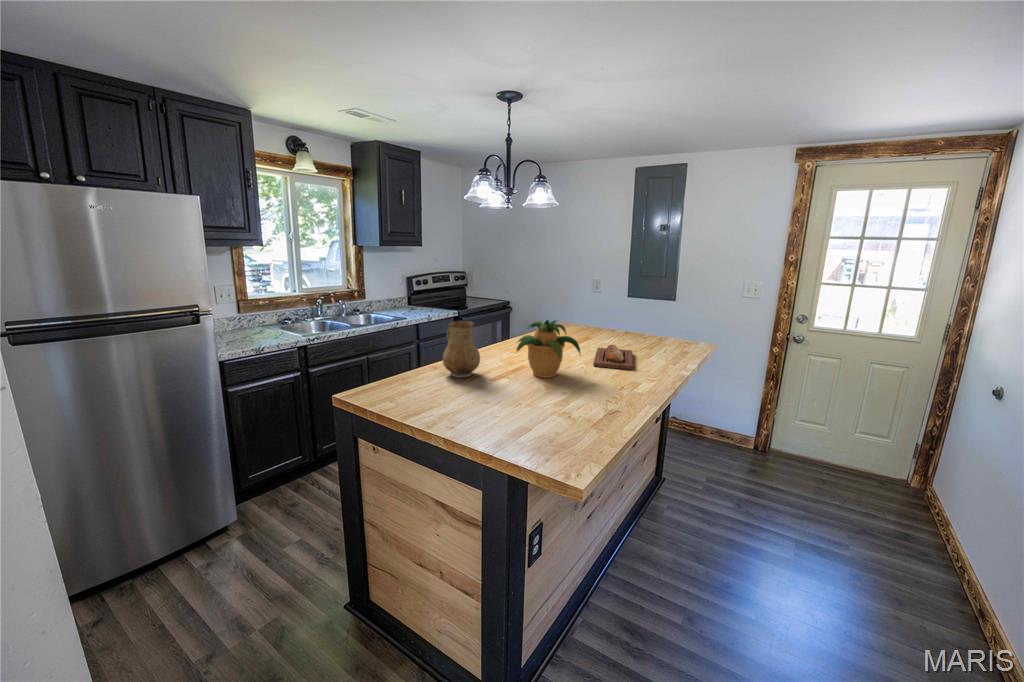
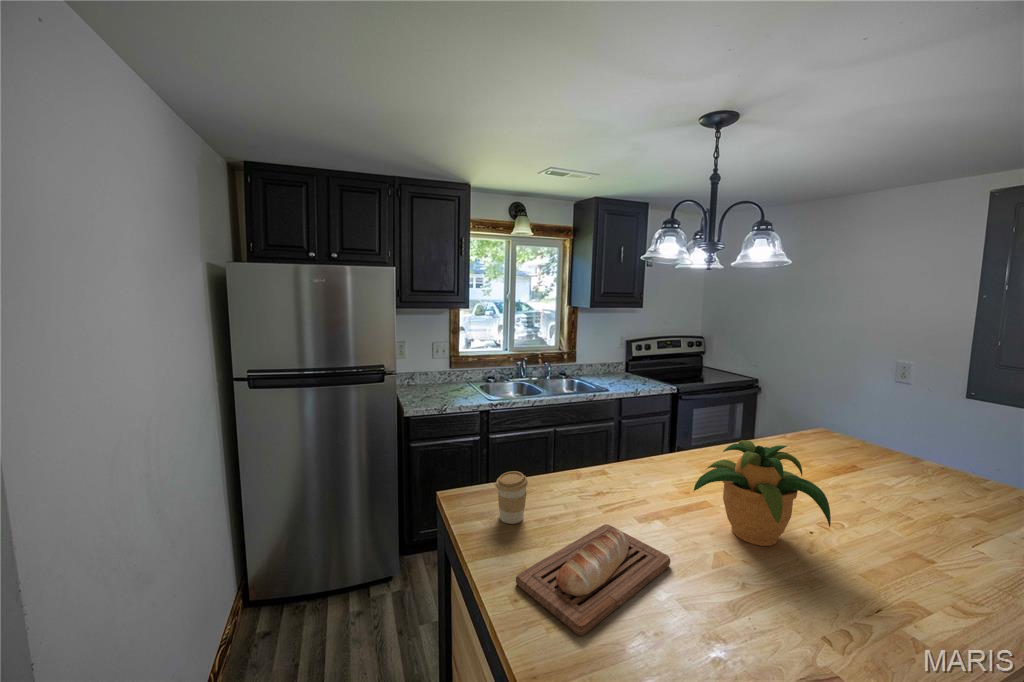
ceramic pitcher: present [443,321,480,377] -> none [587,420,643,505]
bread loaf: present [593,345,633,370] -> present [516,524,670,636]
coffee cup: none [391,362,415,398] -> present [496,471,528,524]

